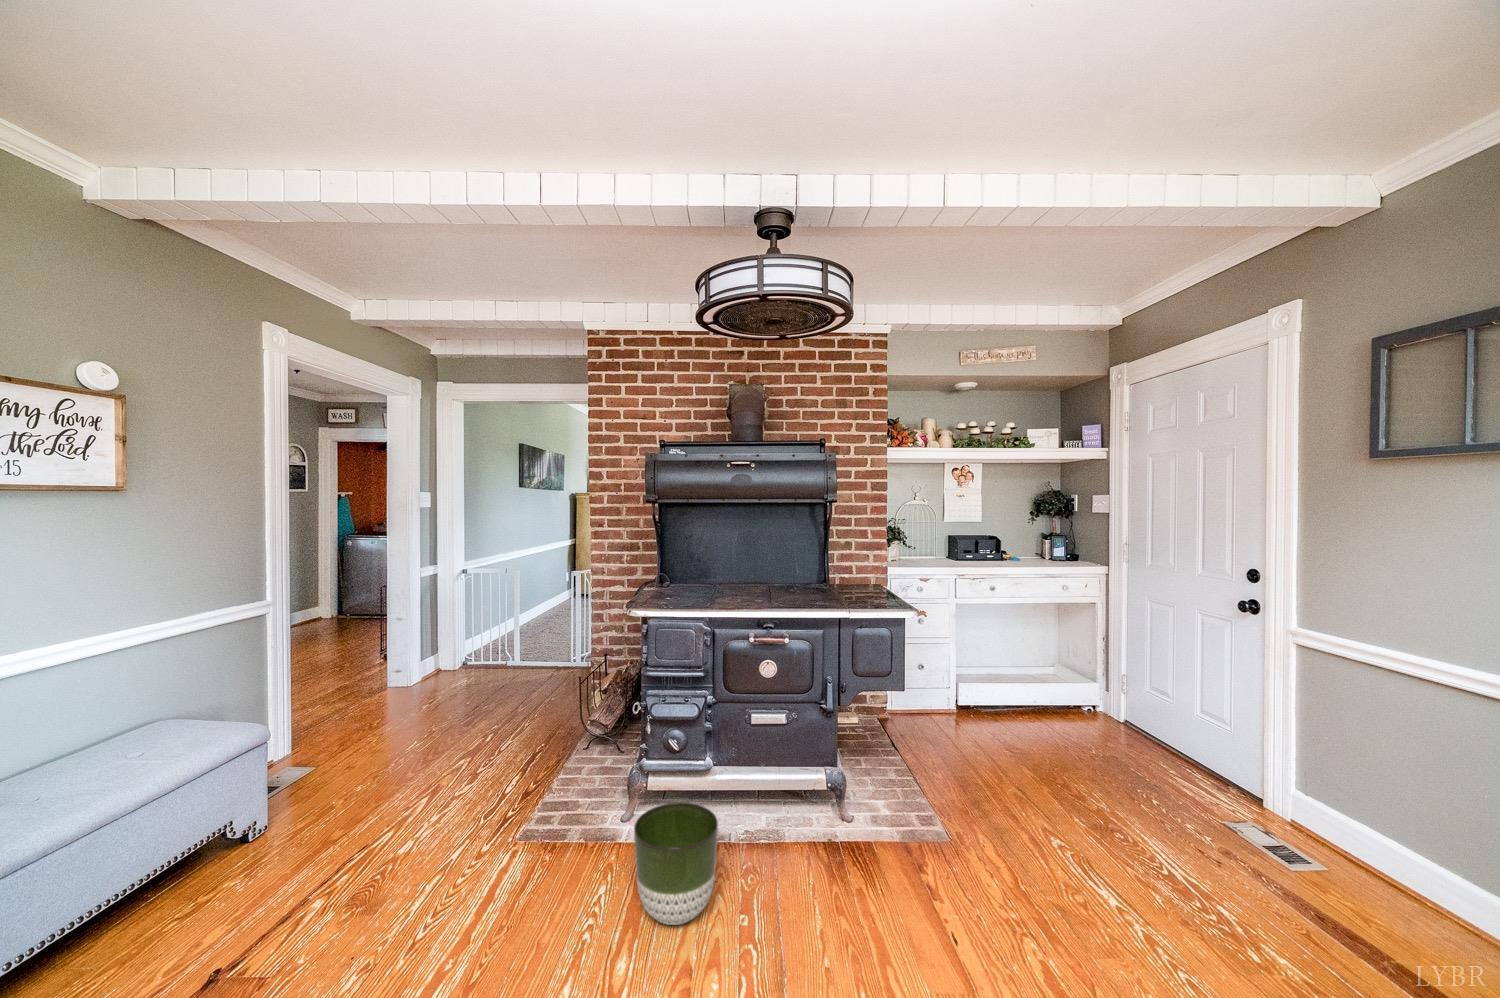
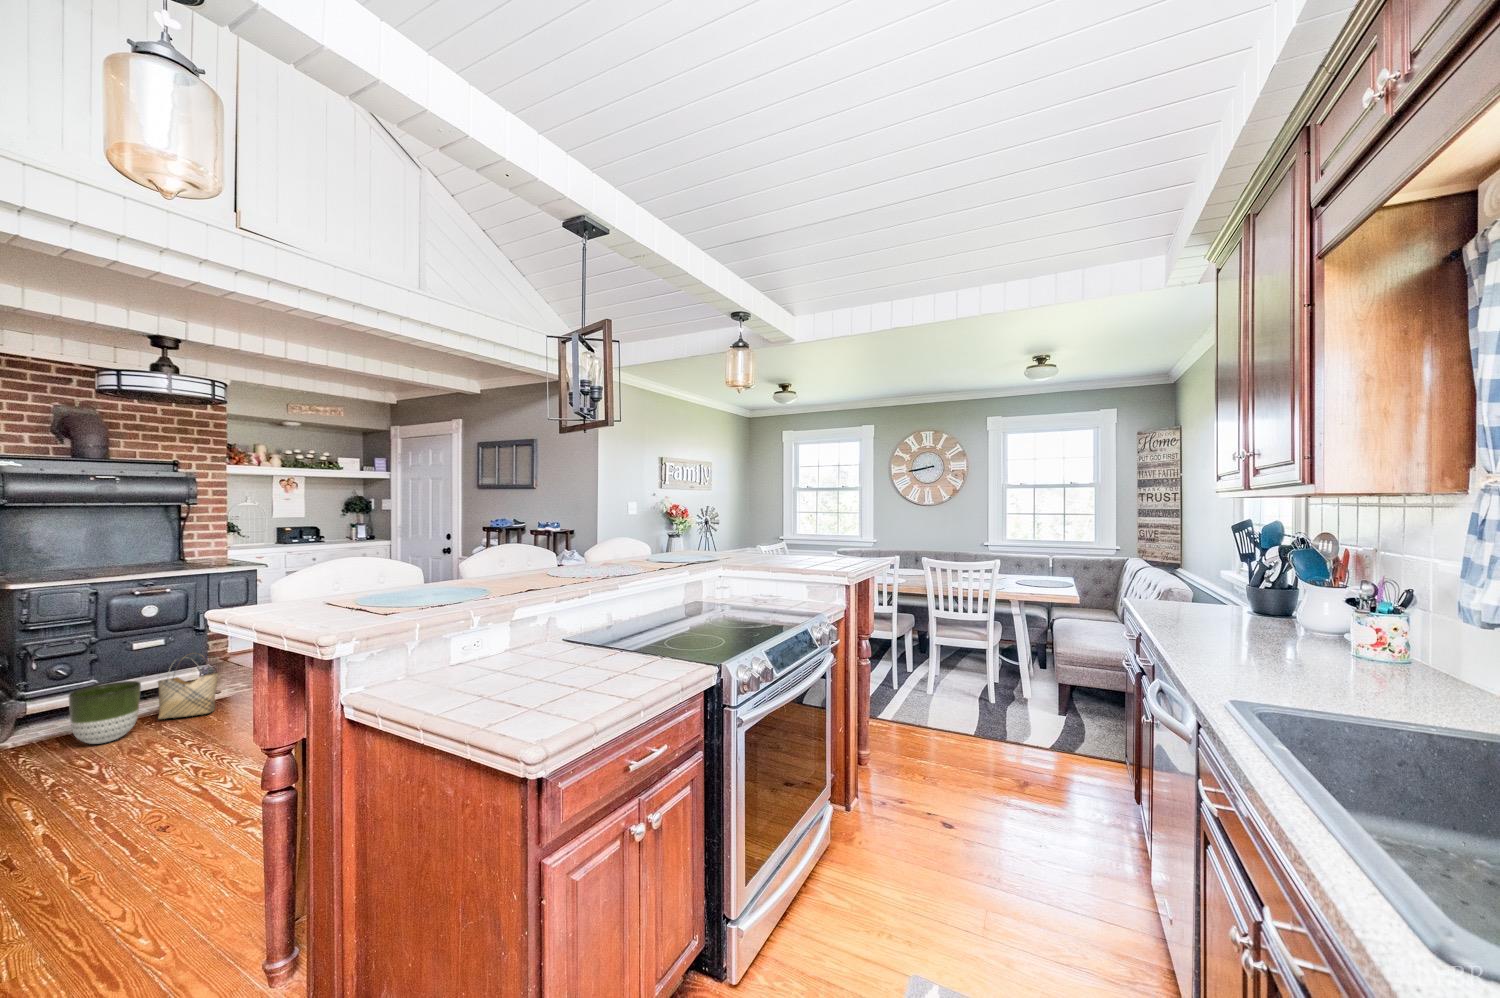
woven basket: none [751,773,829,910] -> present [158,657,219,719]

